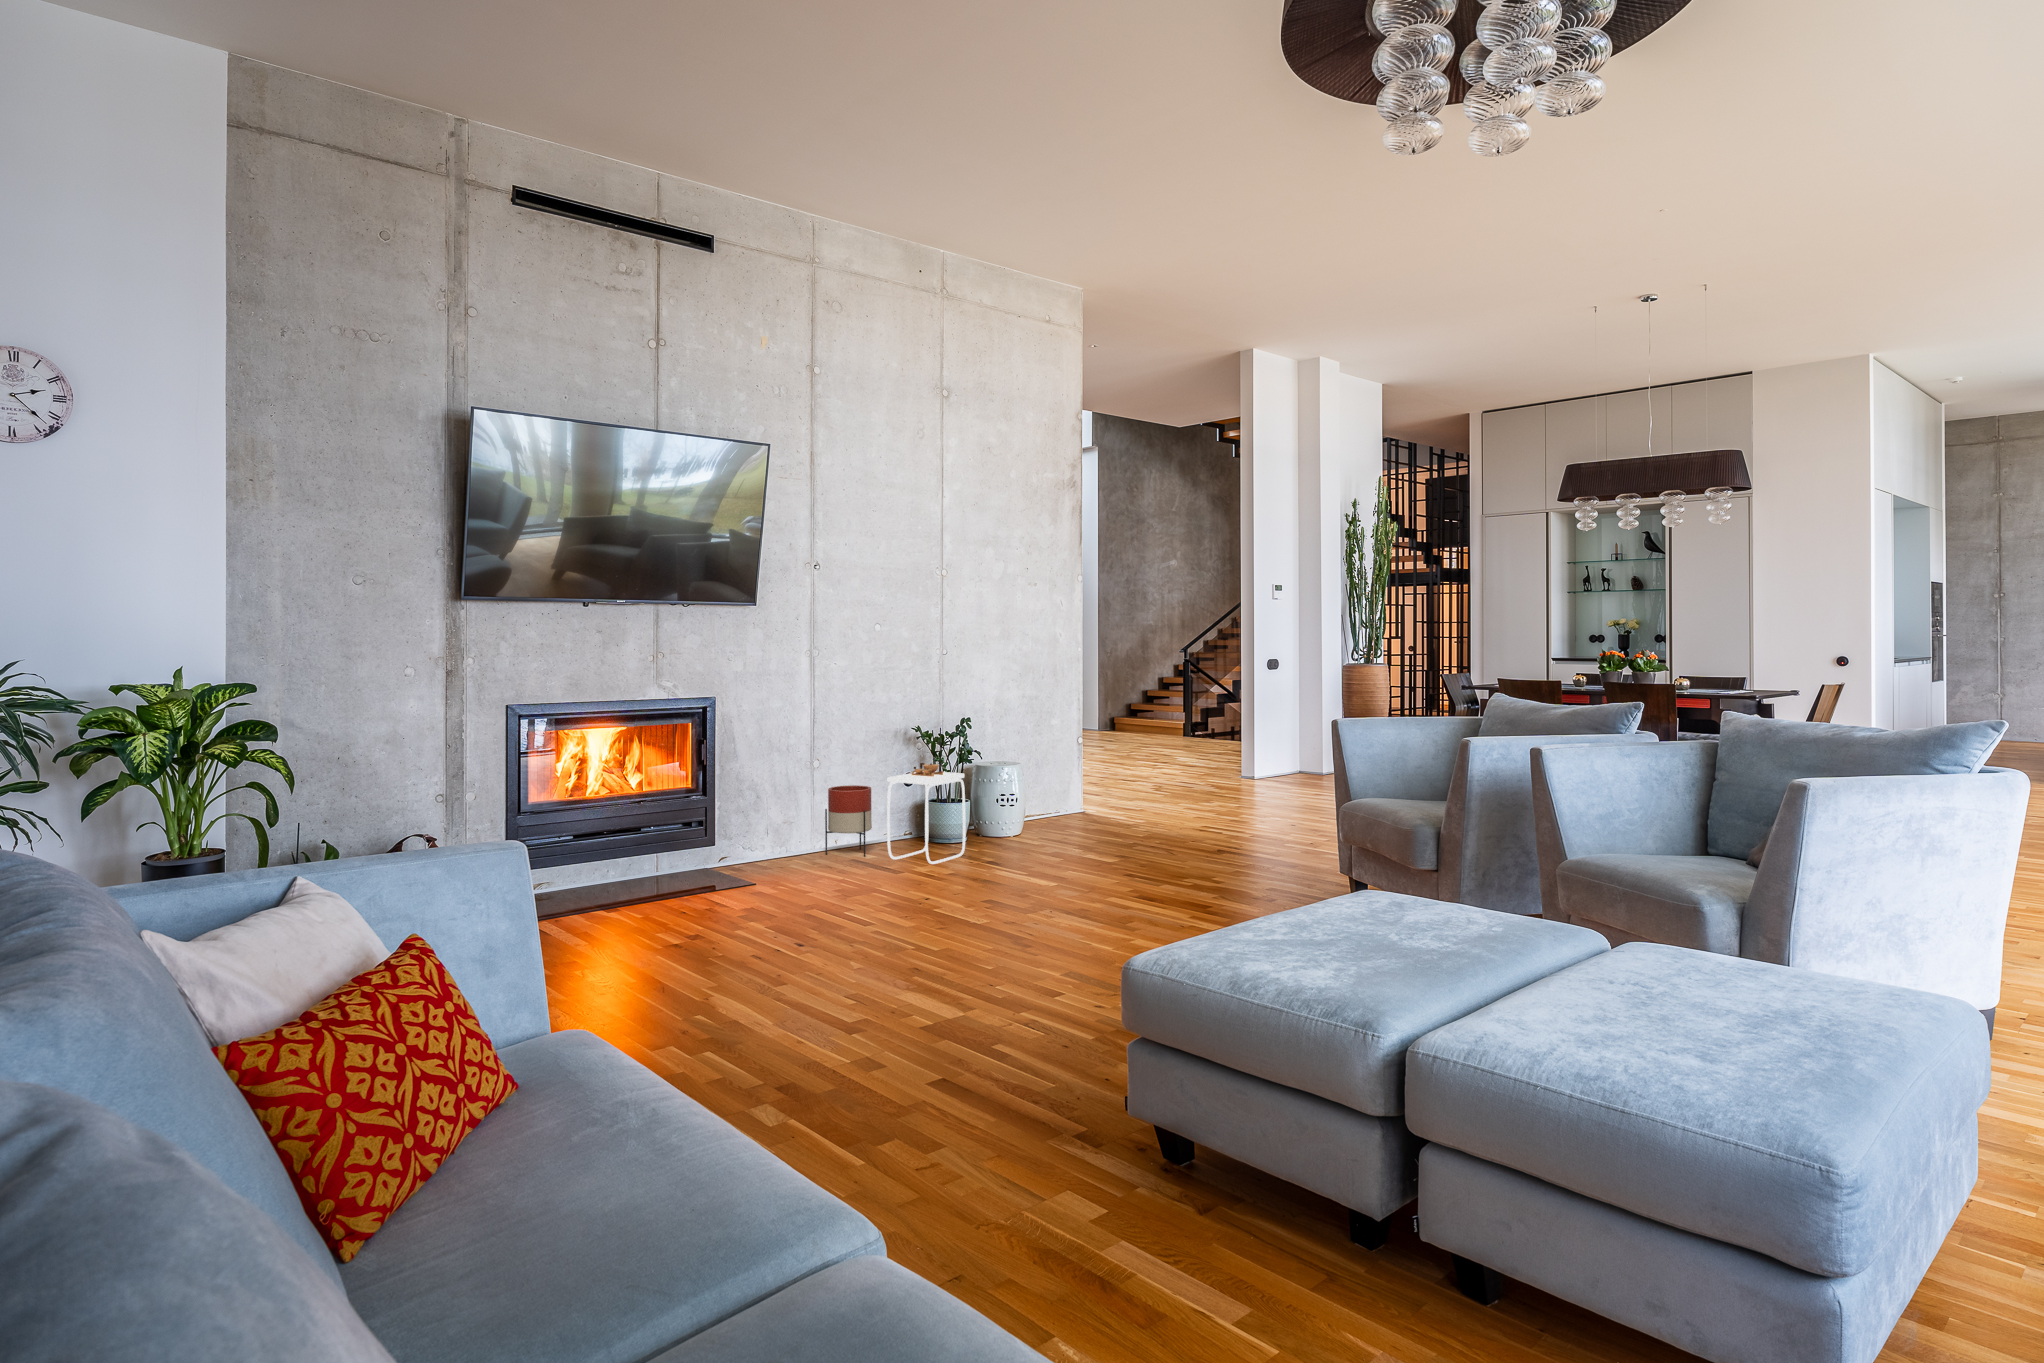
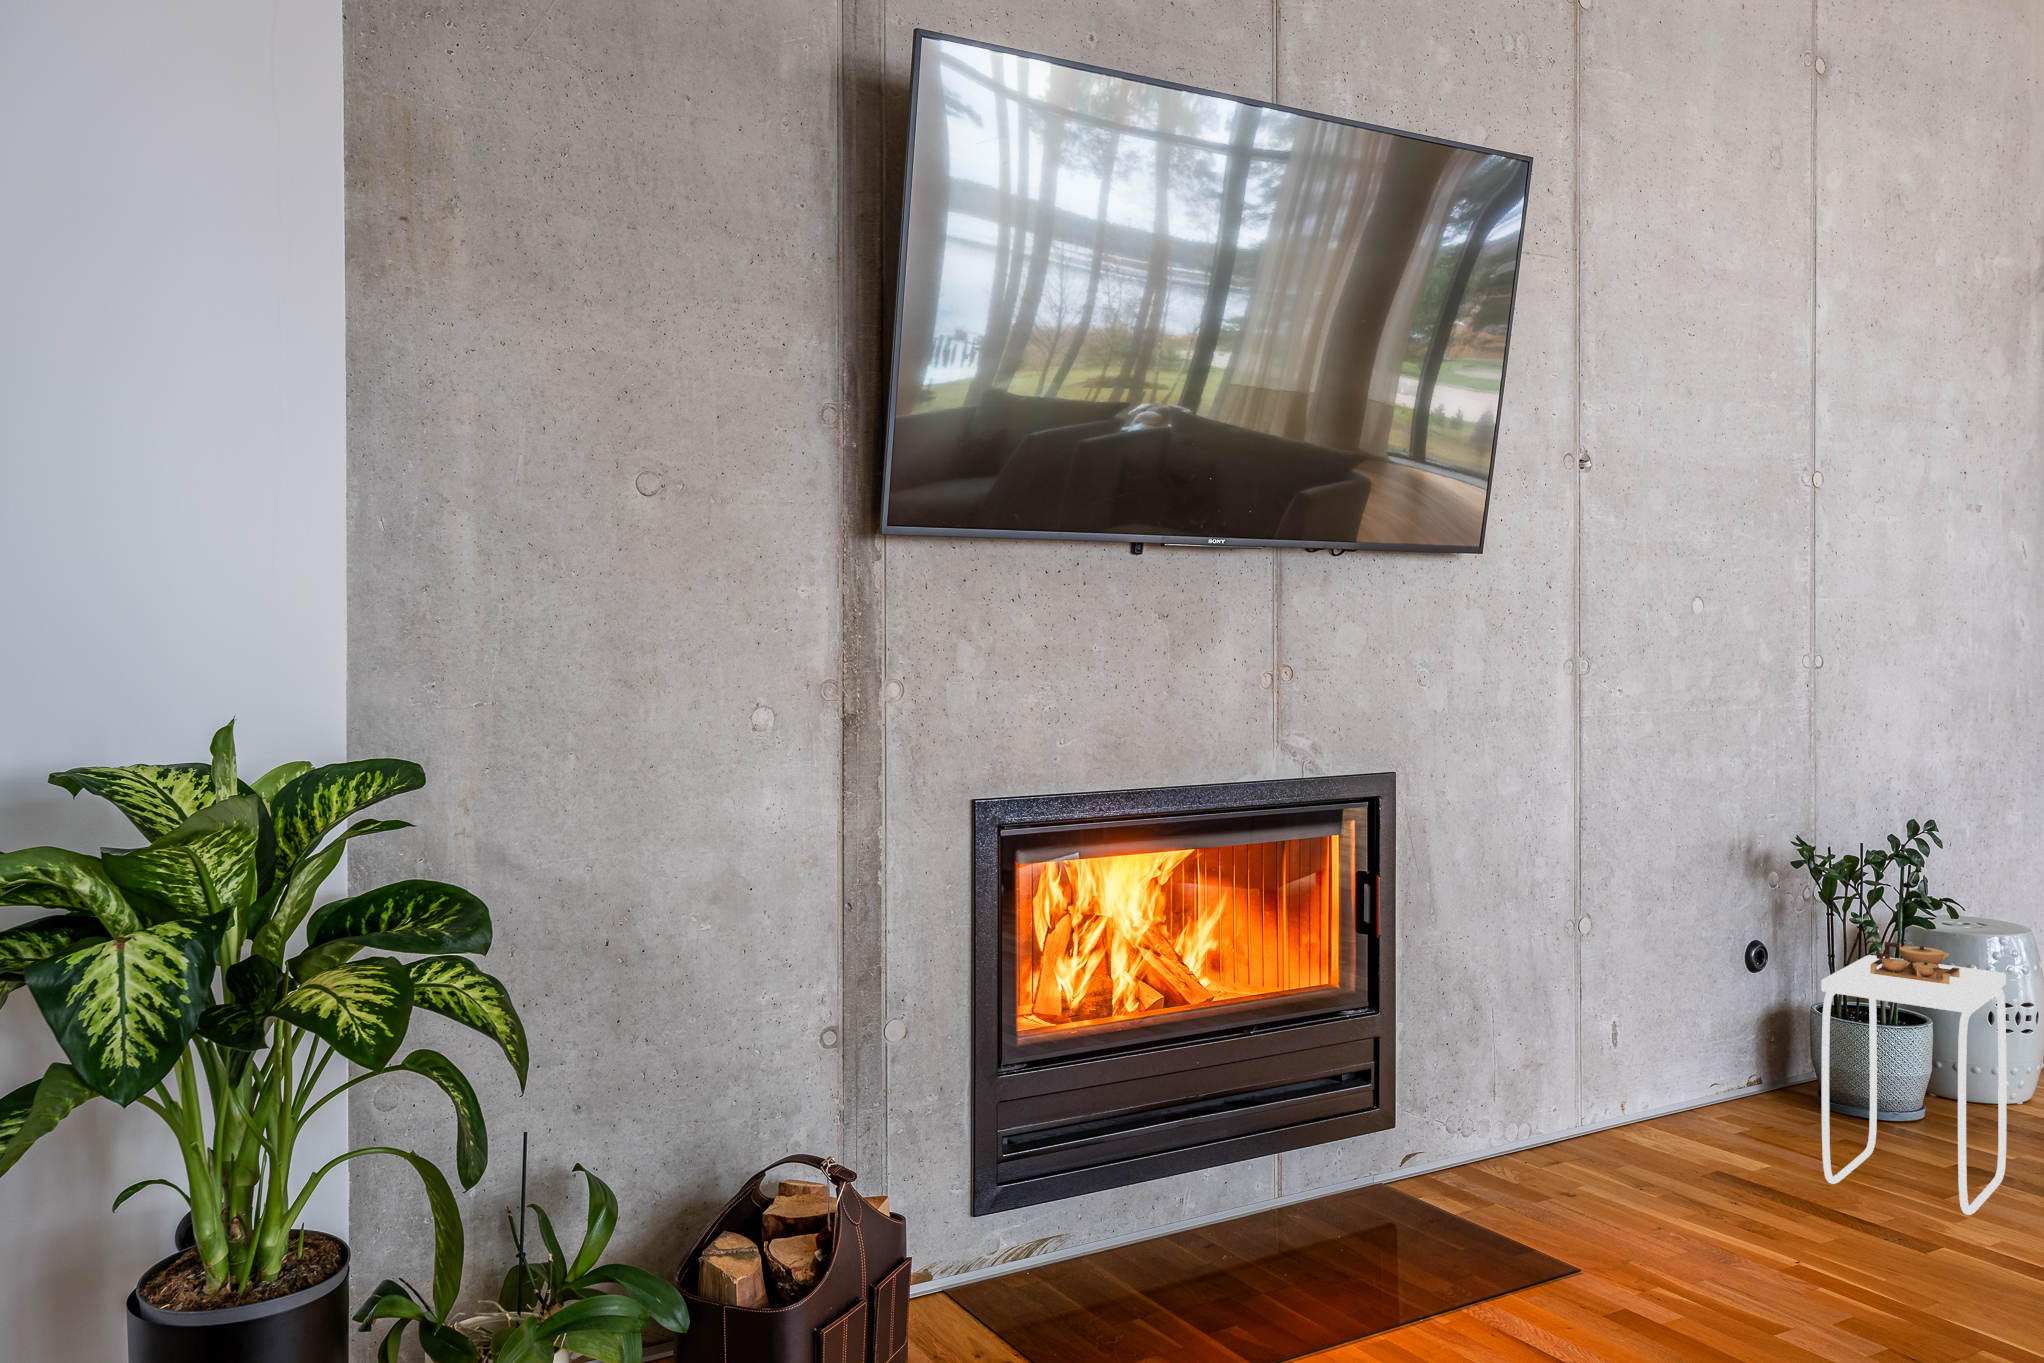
planter: present [825,785,872,857] -> none [1621,979,1736,1164]

